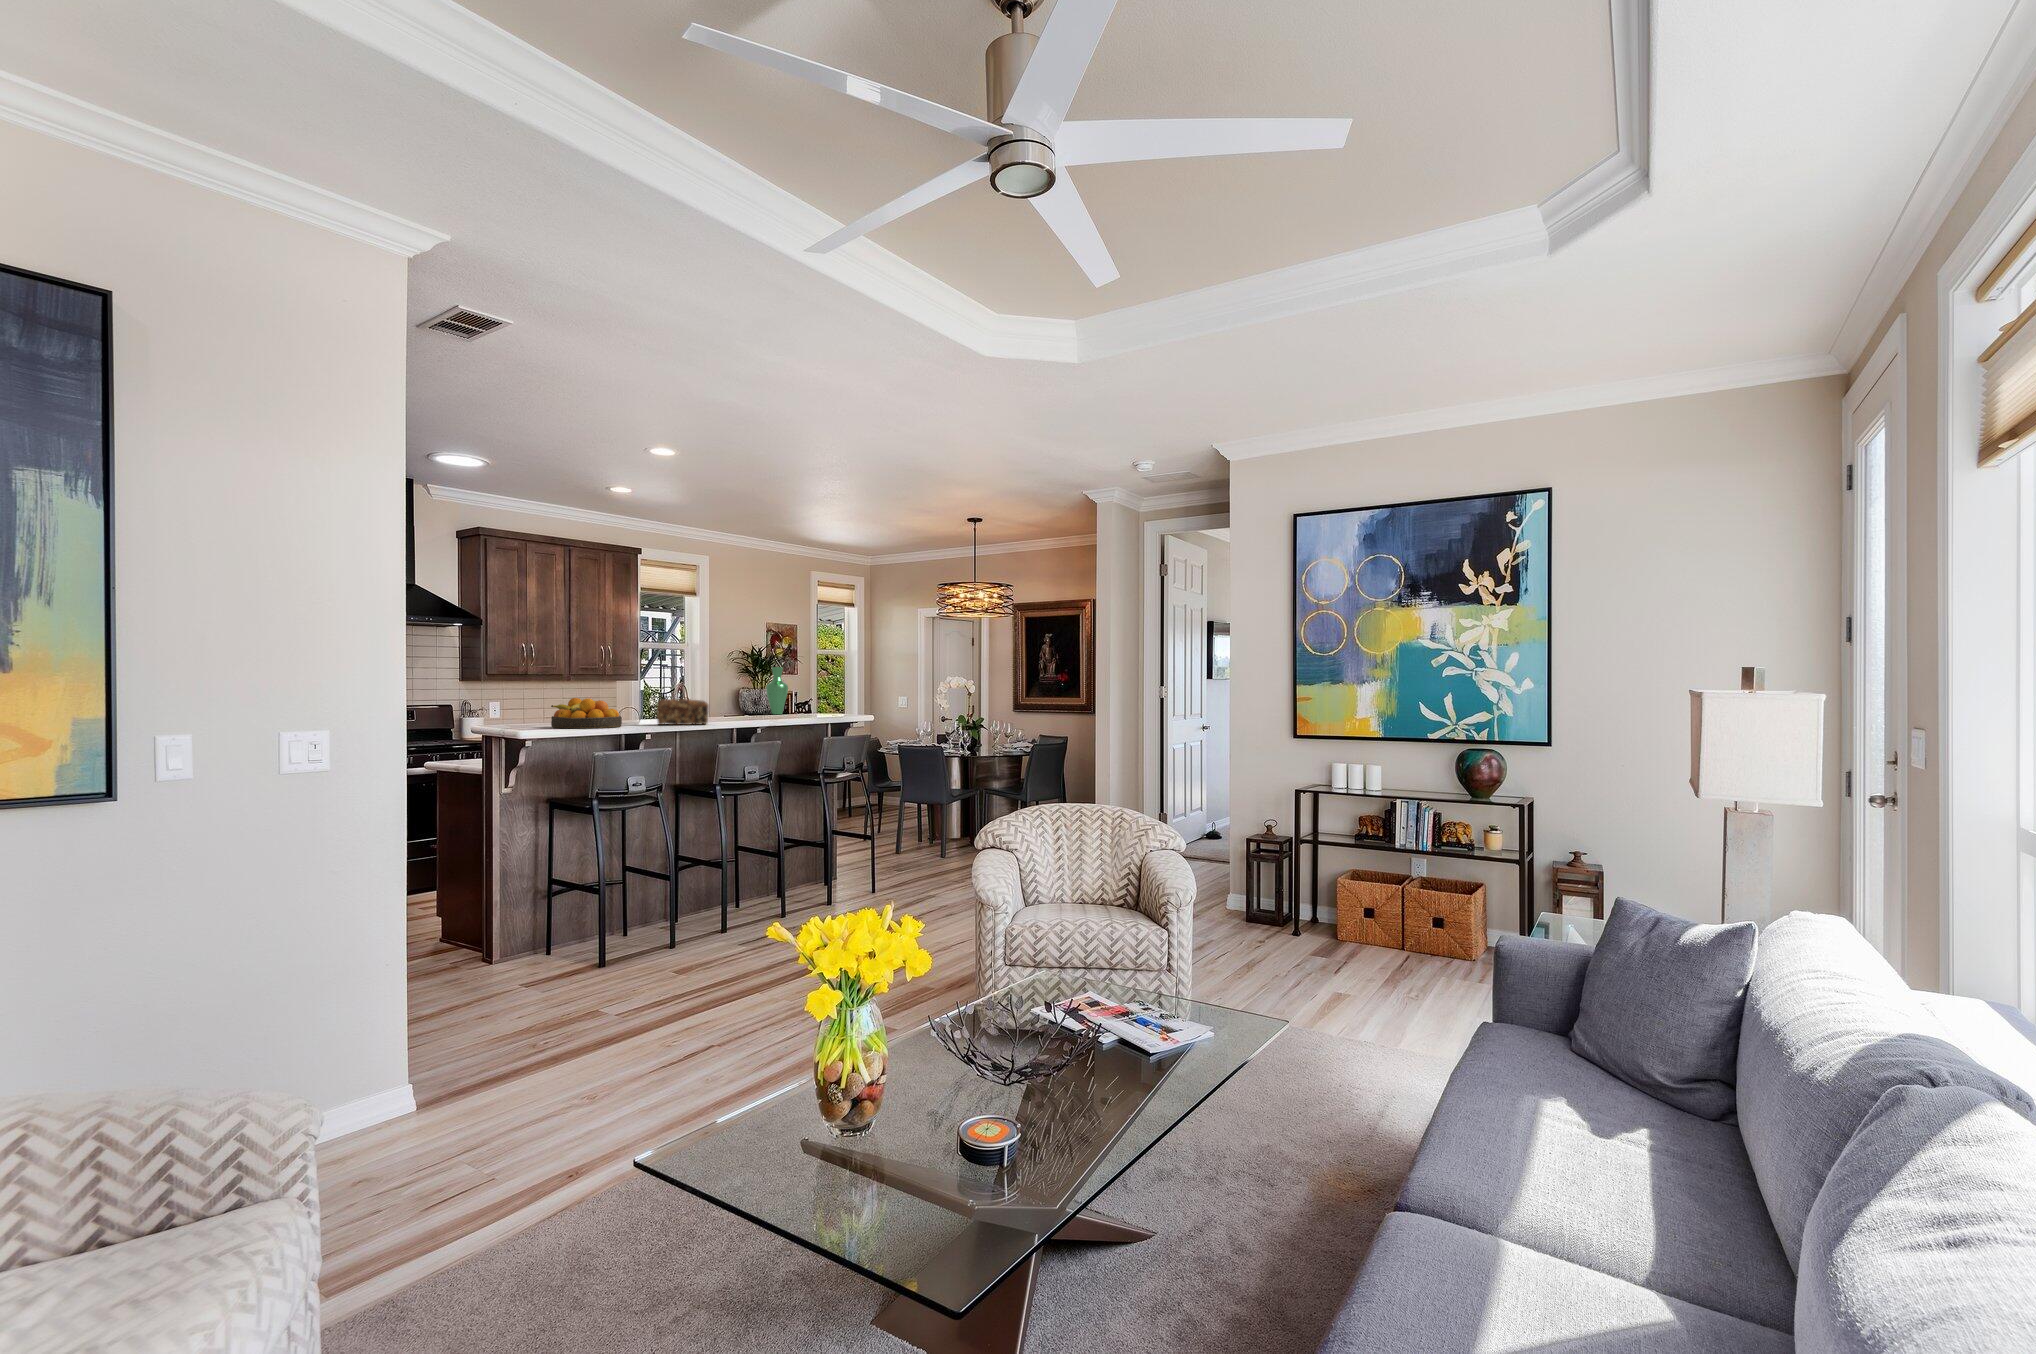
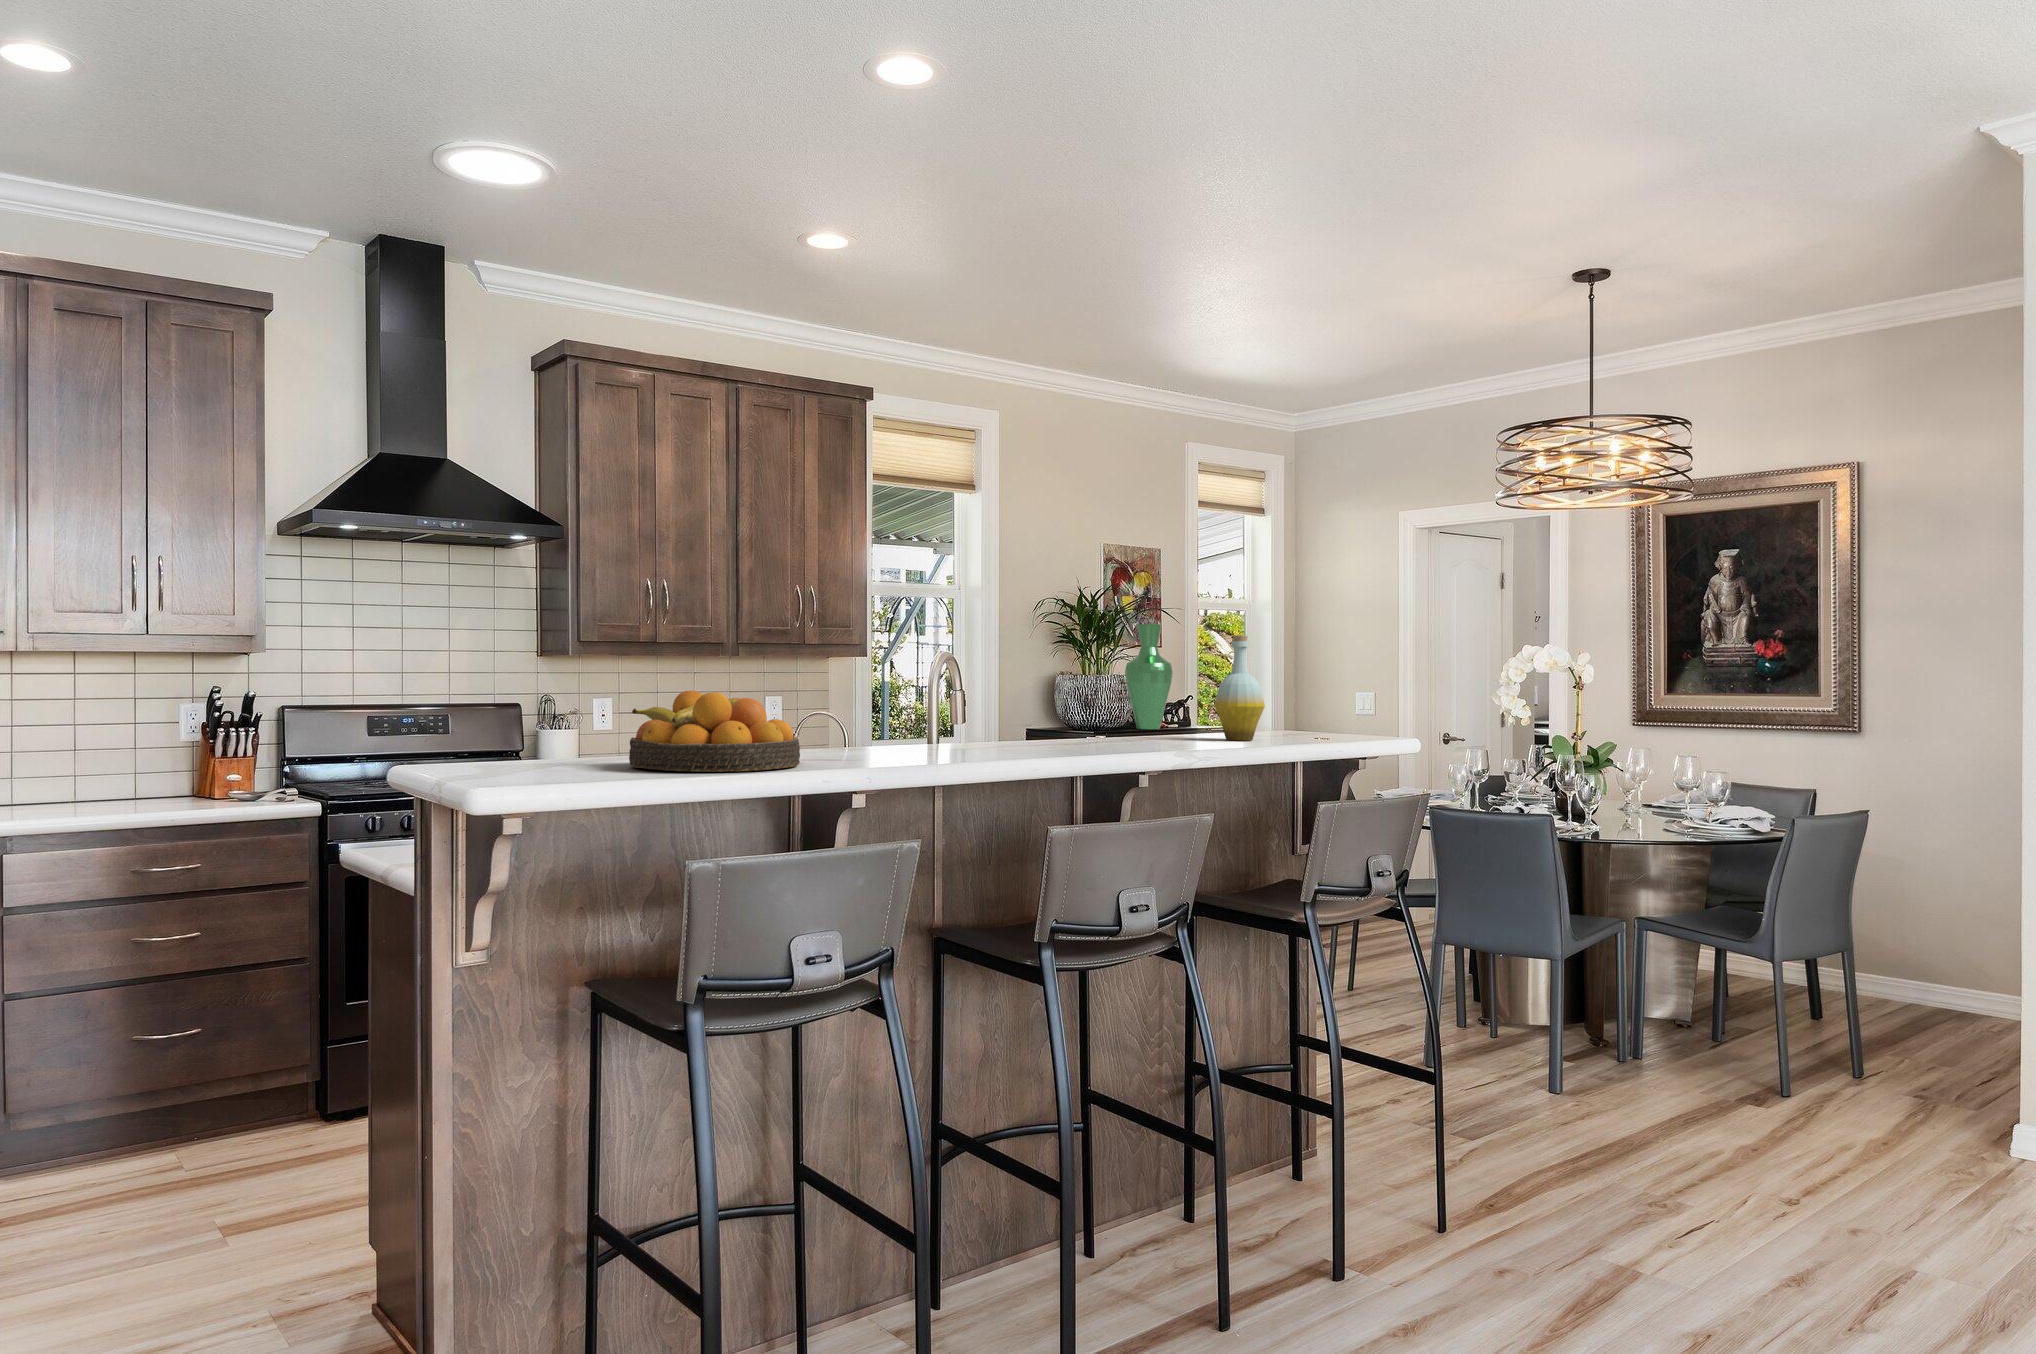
bottle: none [801,674,822,717] -> present [1214,636,1265,740]
bread loaf: present [657,699,709,725] -> none [887,695,1014,762]

